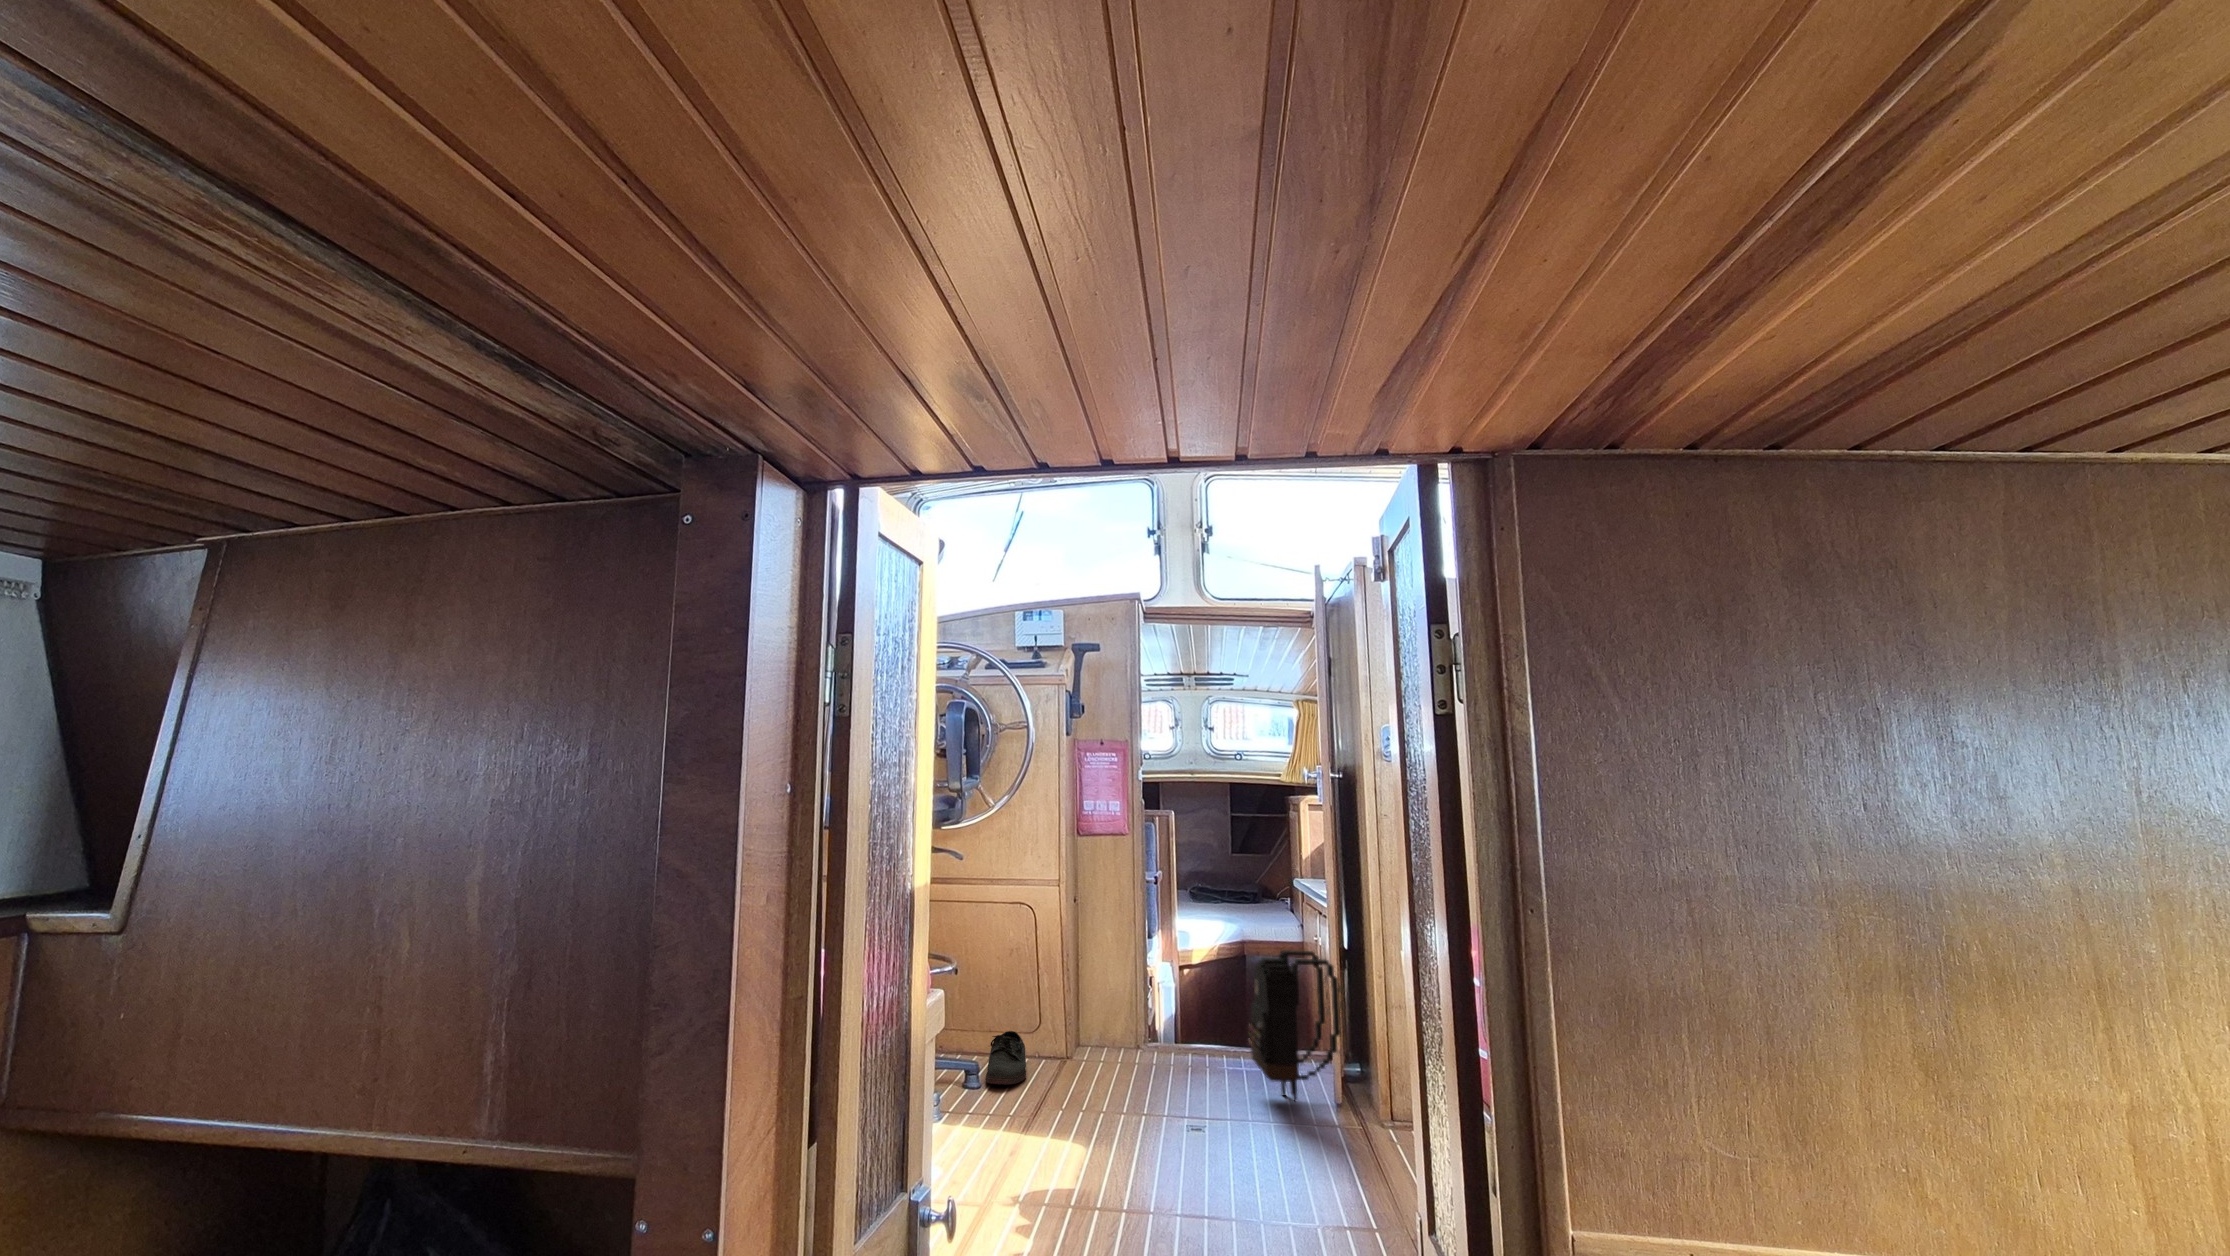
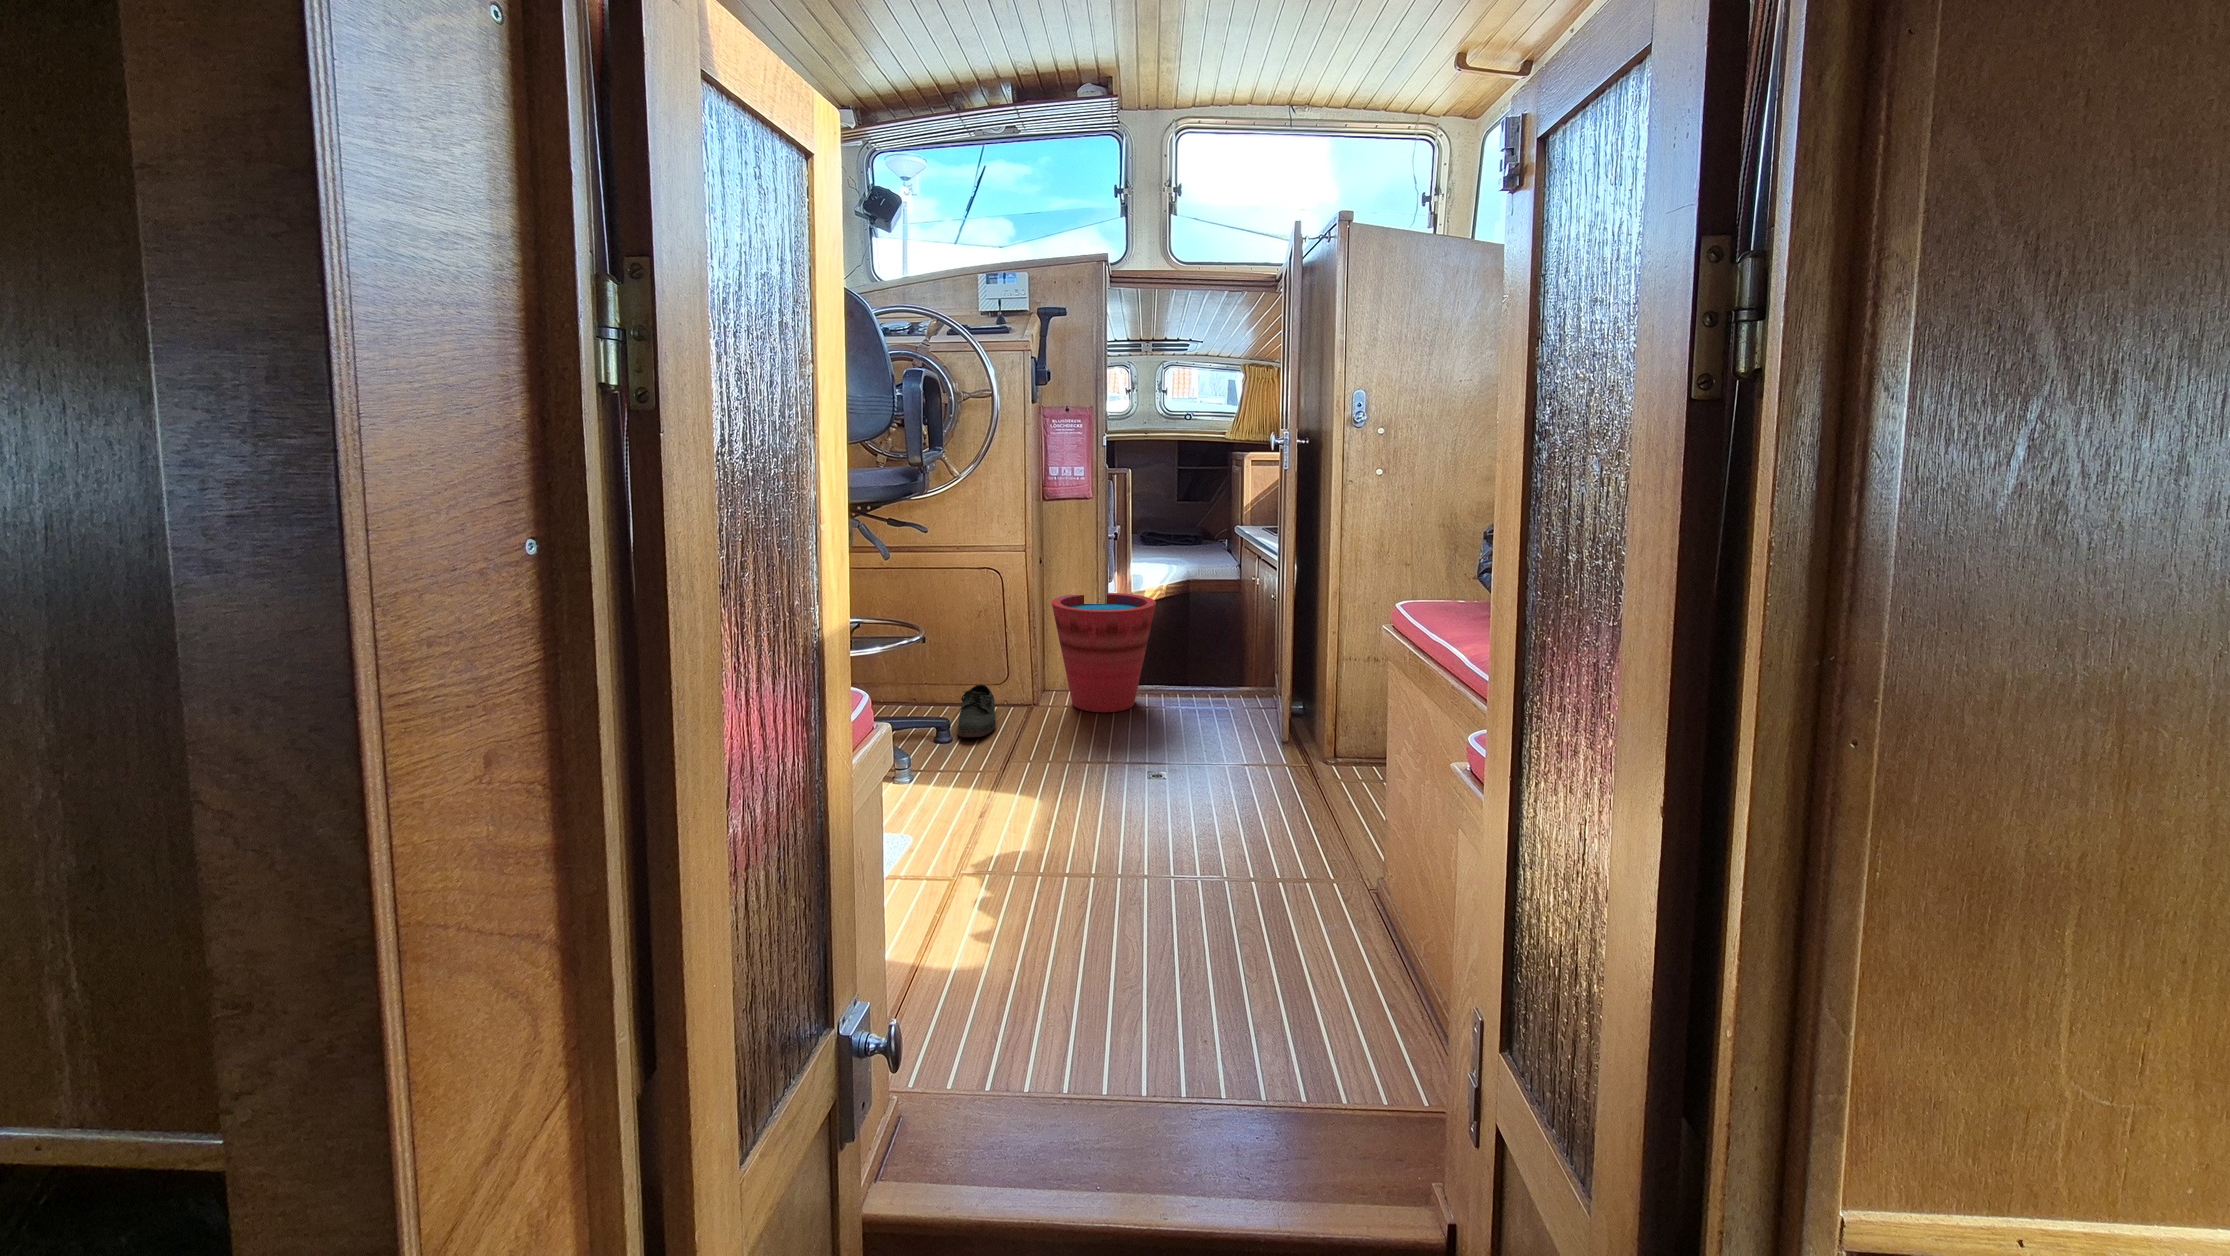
bucket: none [1086,936,1197,1069] -> present [1052,593,1156,712]
backpack: present [1249,950,1341,1101] -> none [1203,608,1294,742]

